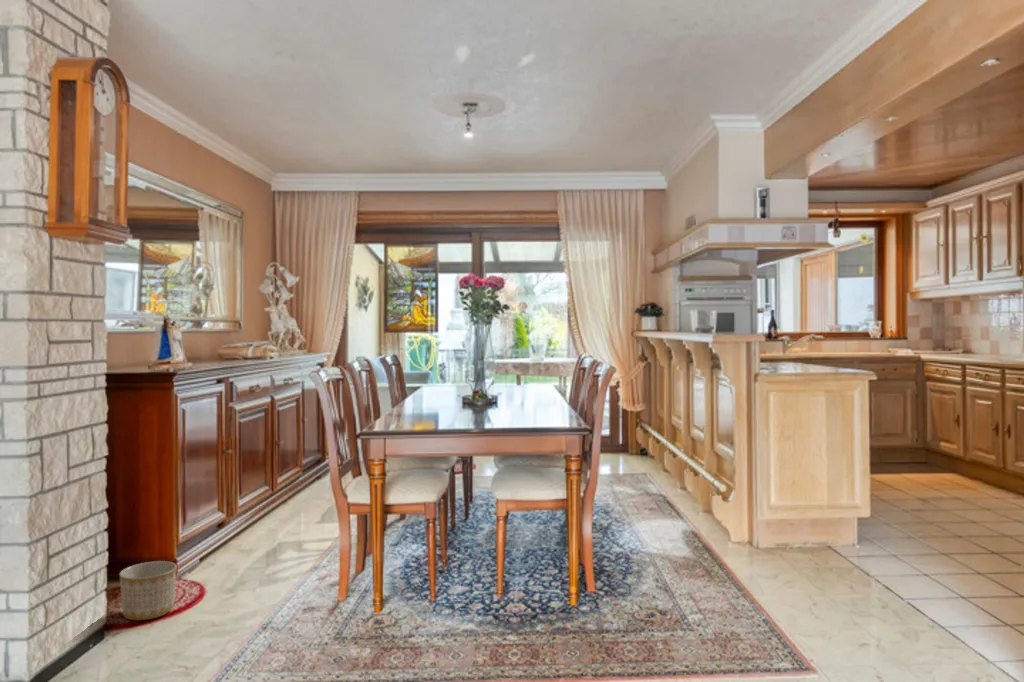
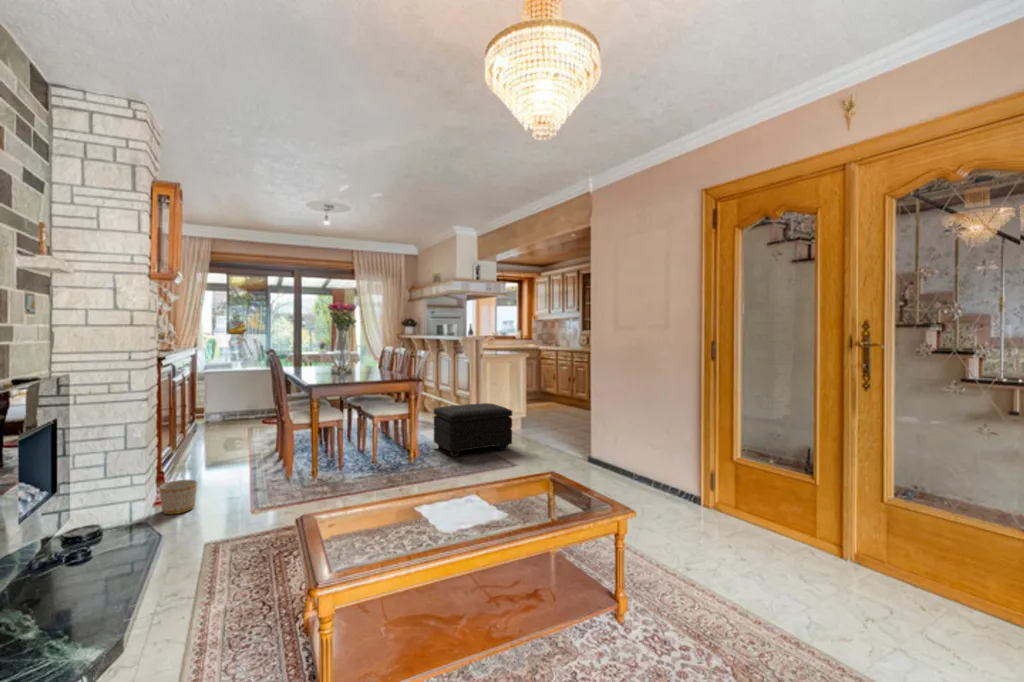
footstool: none [635,470,805,583] -> present [434,403,512,457]

